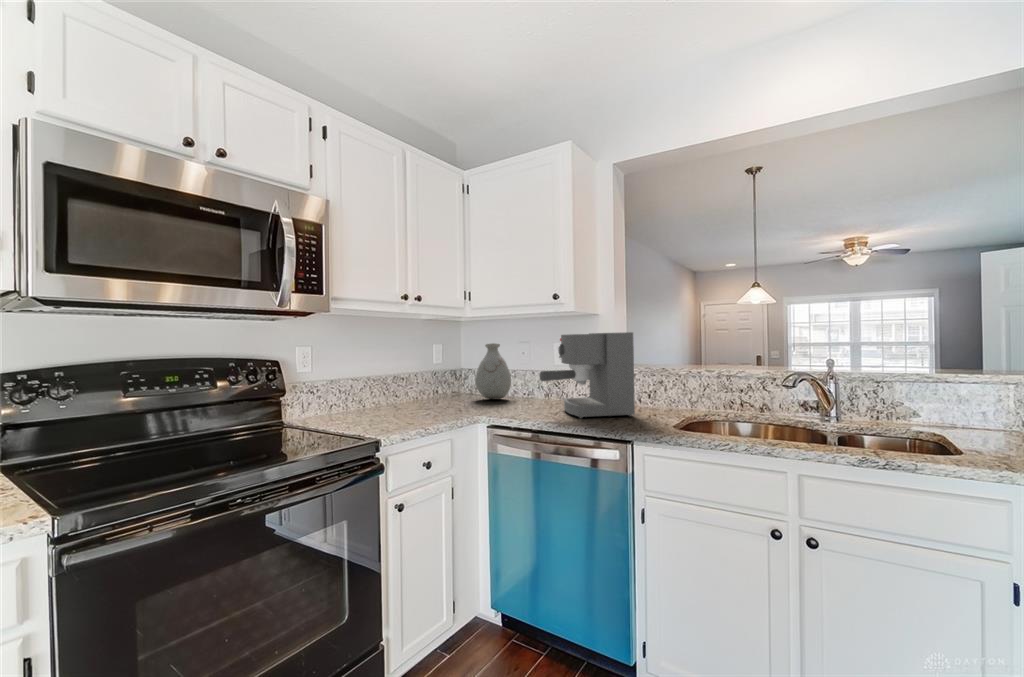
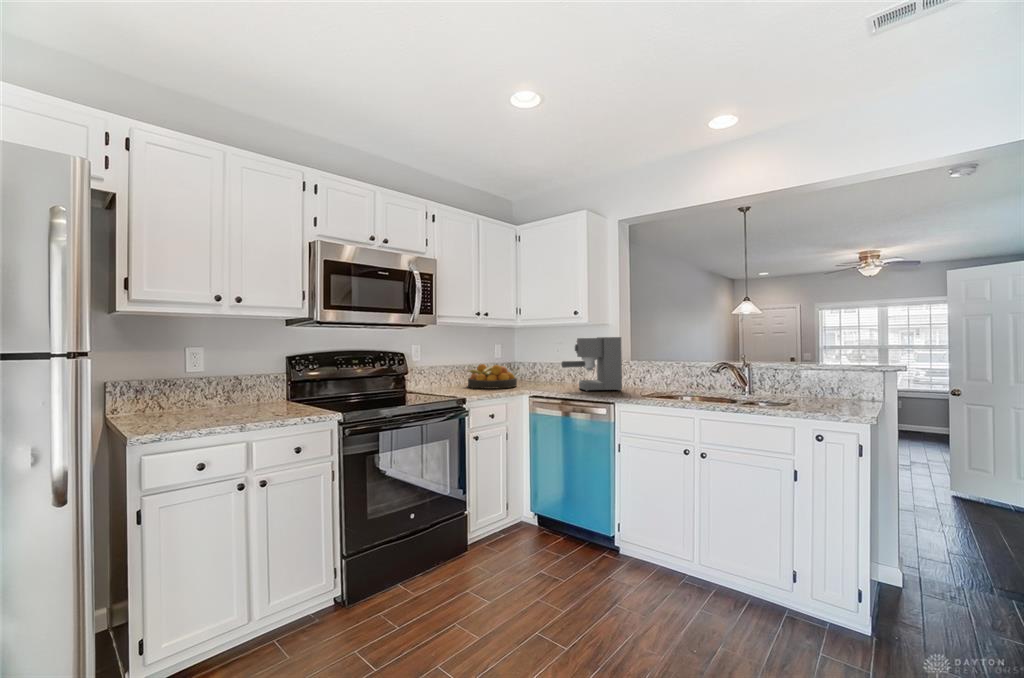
vase: present [475,343,511,399] -> none [523,344,548,382]
fruit bowl: none [388,376,467,416] -> present [467,364,517,389]

